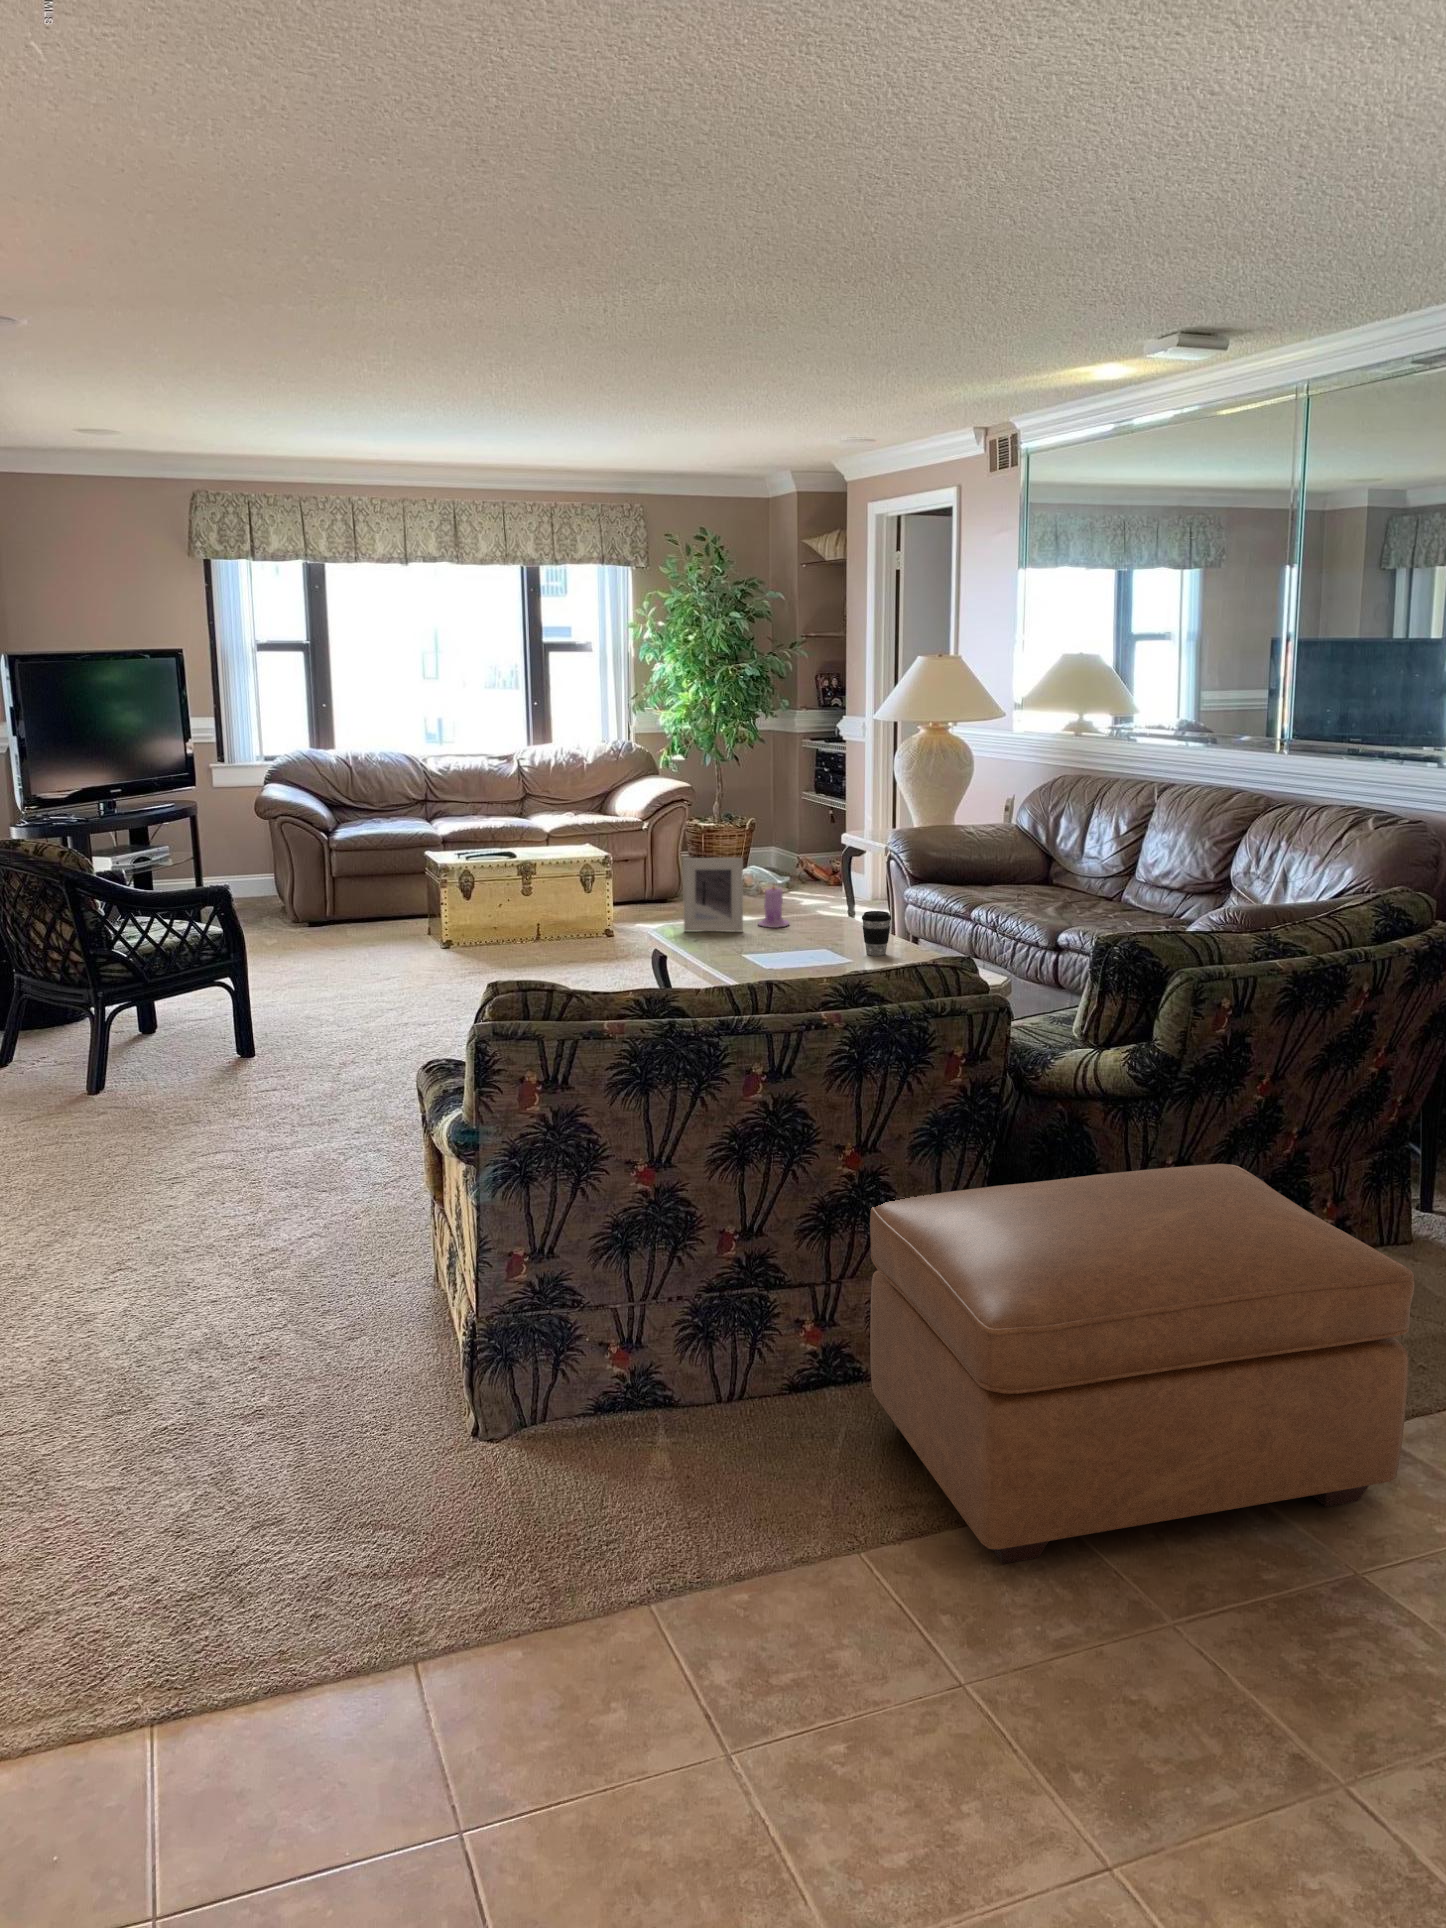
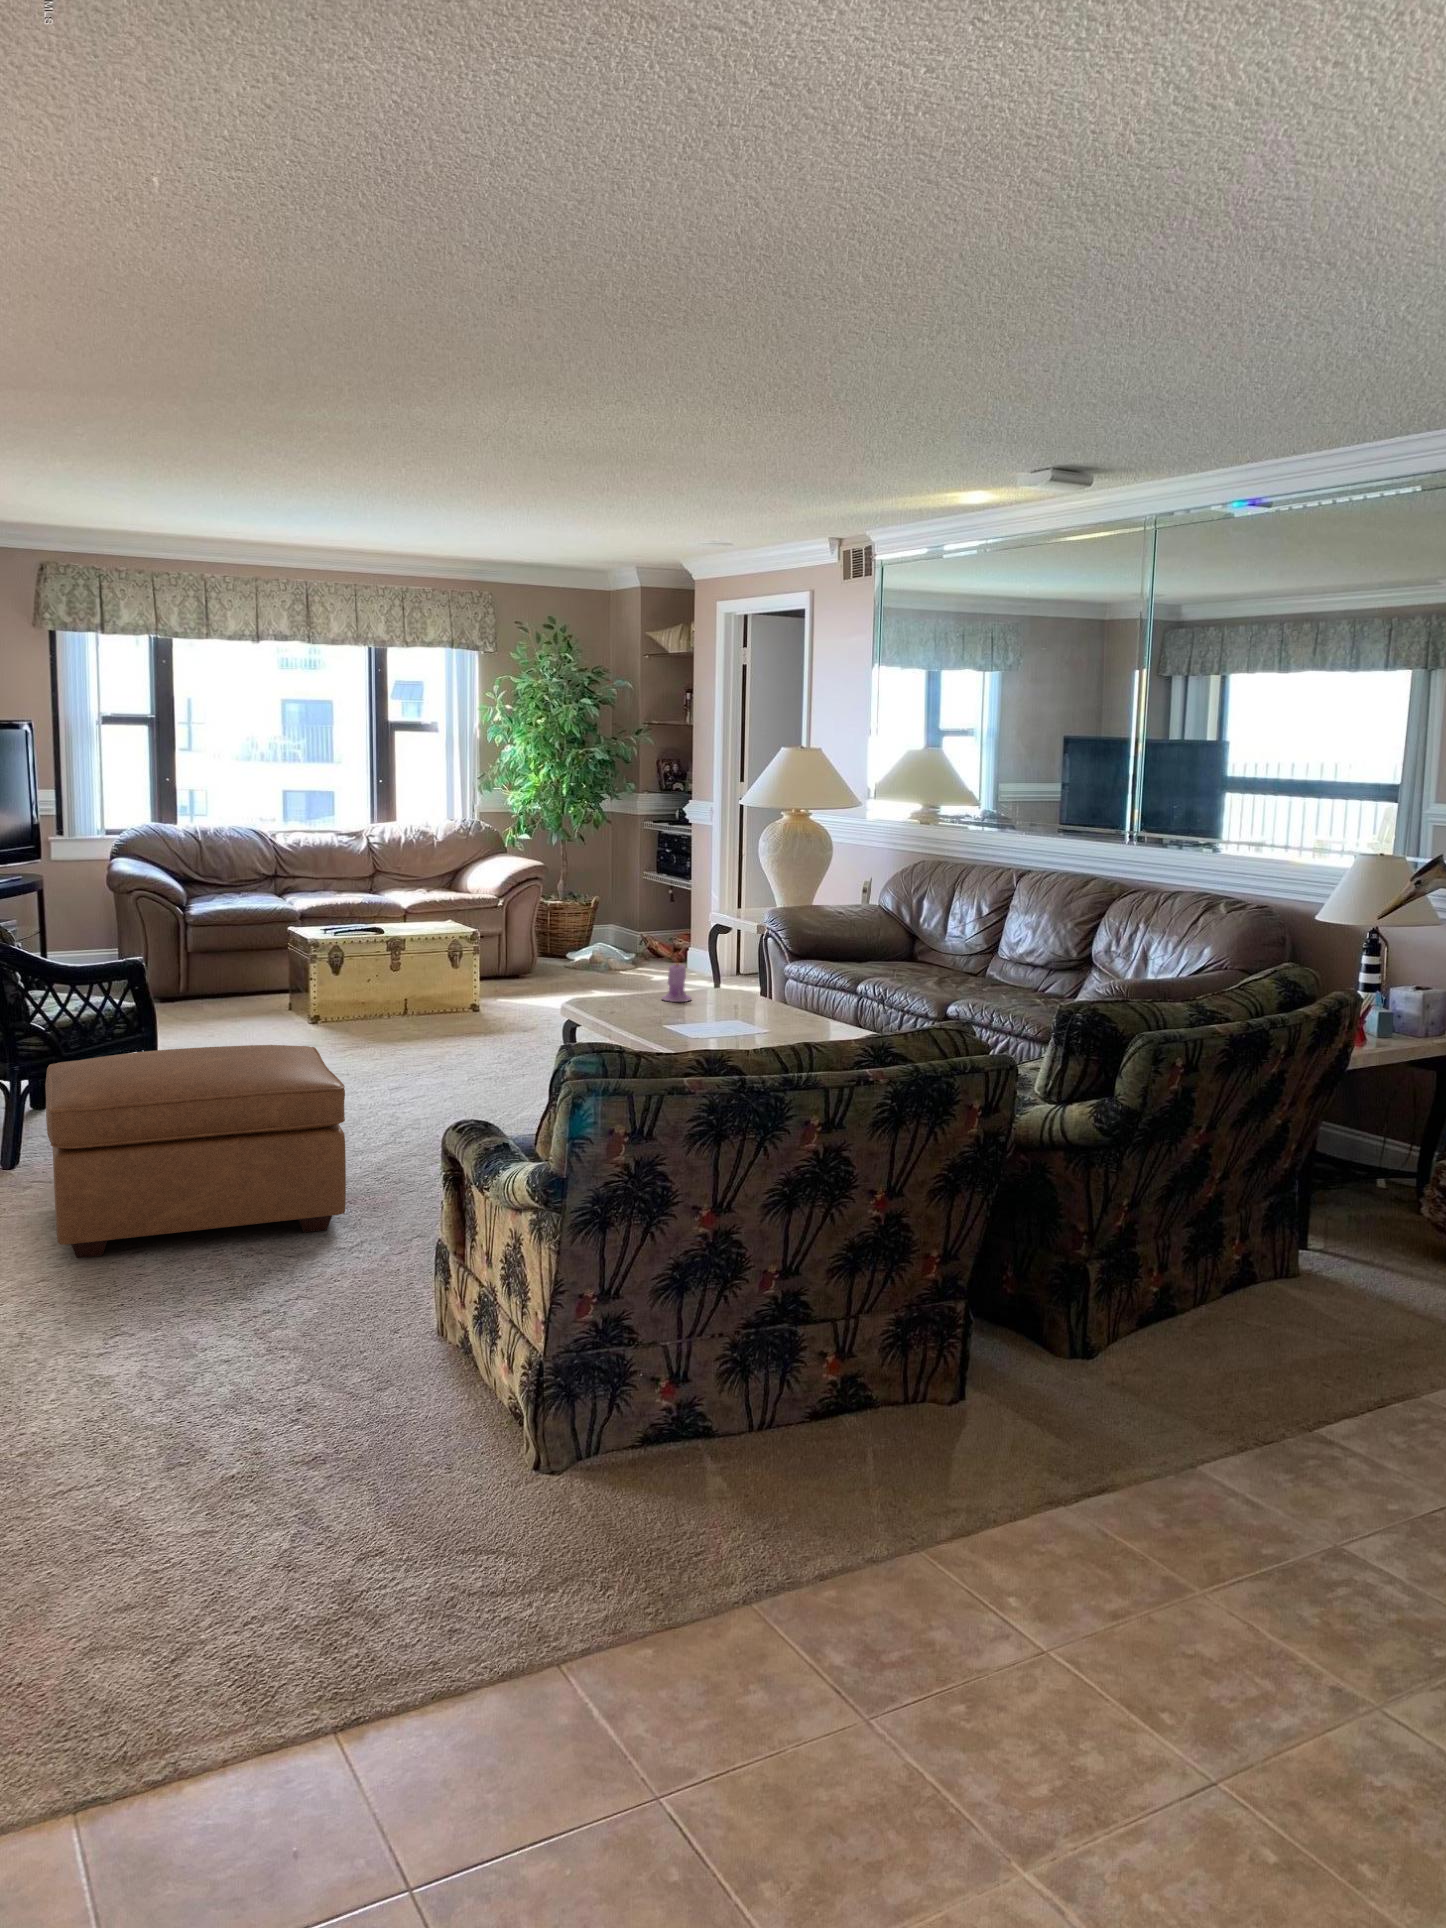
picture frame: present [683,858,743,931] -> none [594,936,652,1006]
coffee cup: present [862,911,891,956] -> none [775,986,803,1028]
ottoman: present [870,1164,1415,1564] -> present [46,1045,346,1258]

